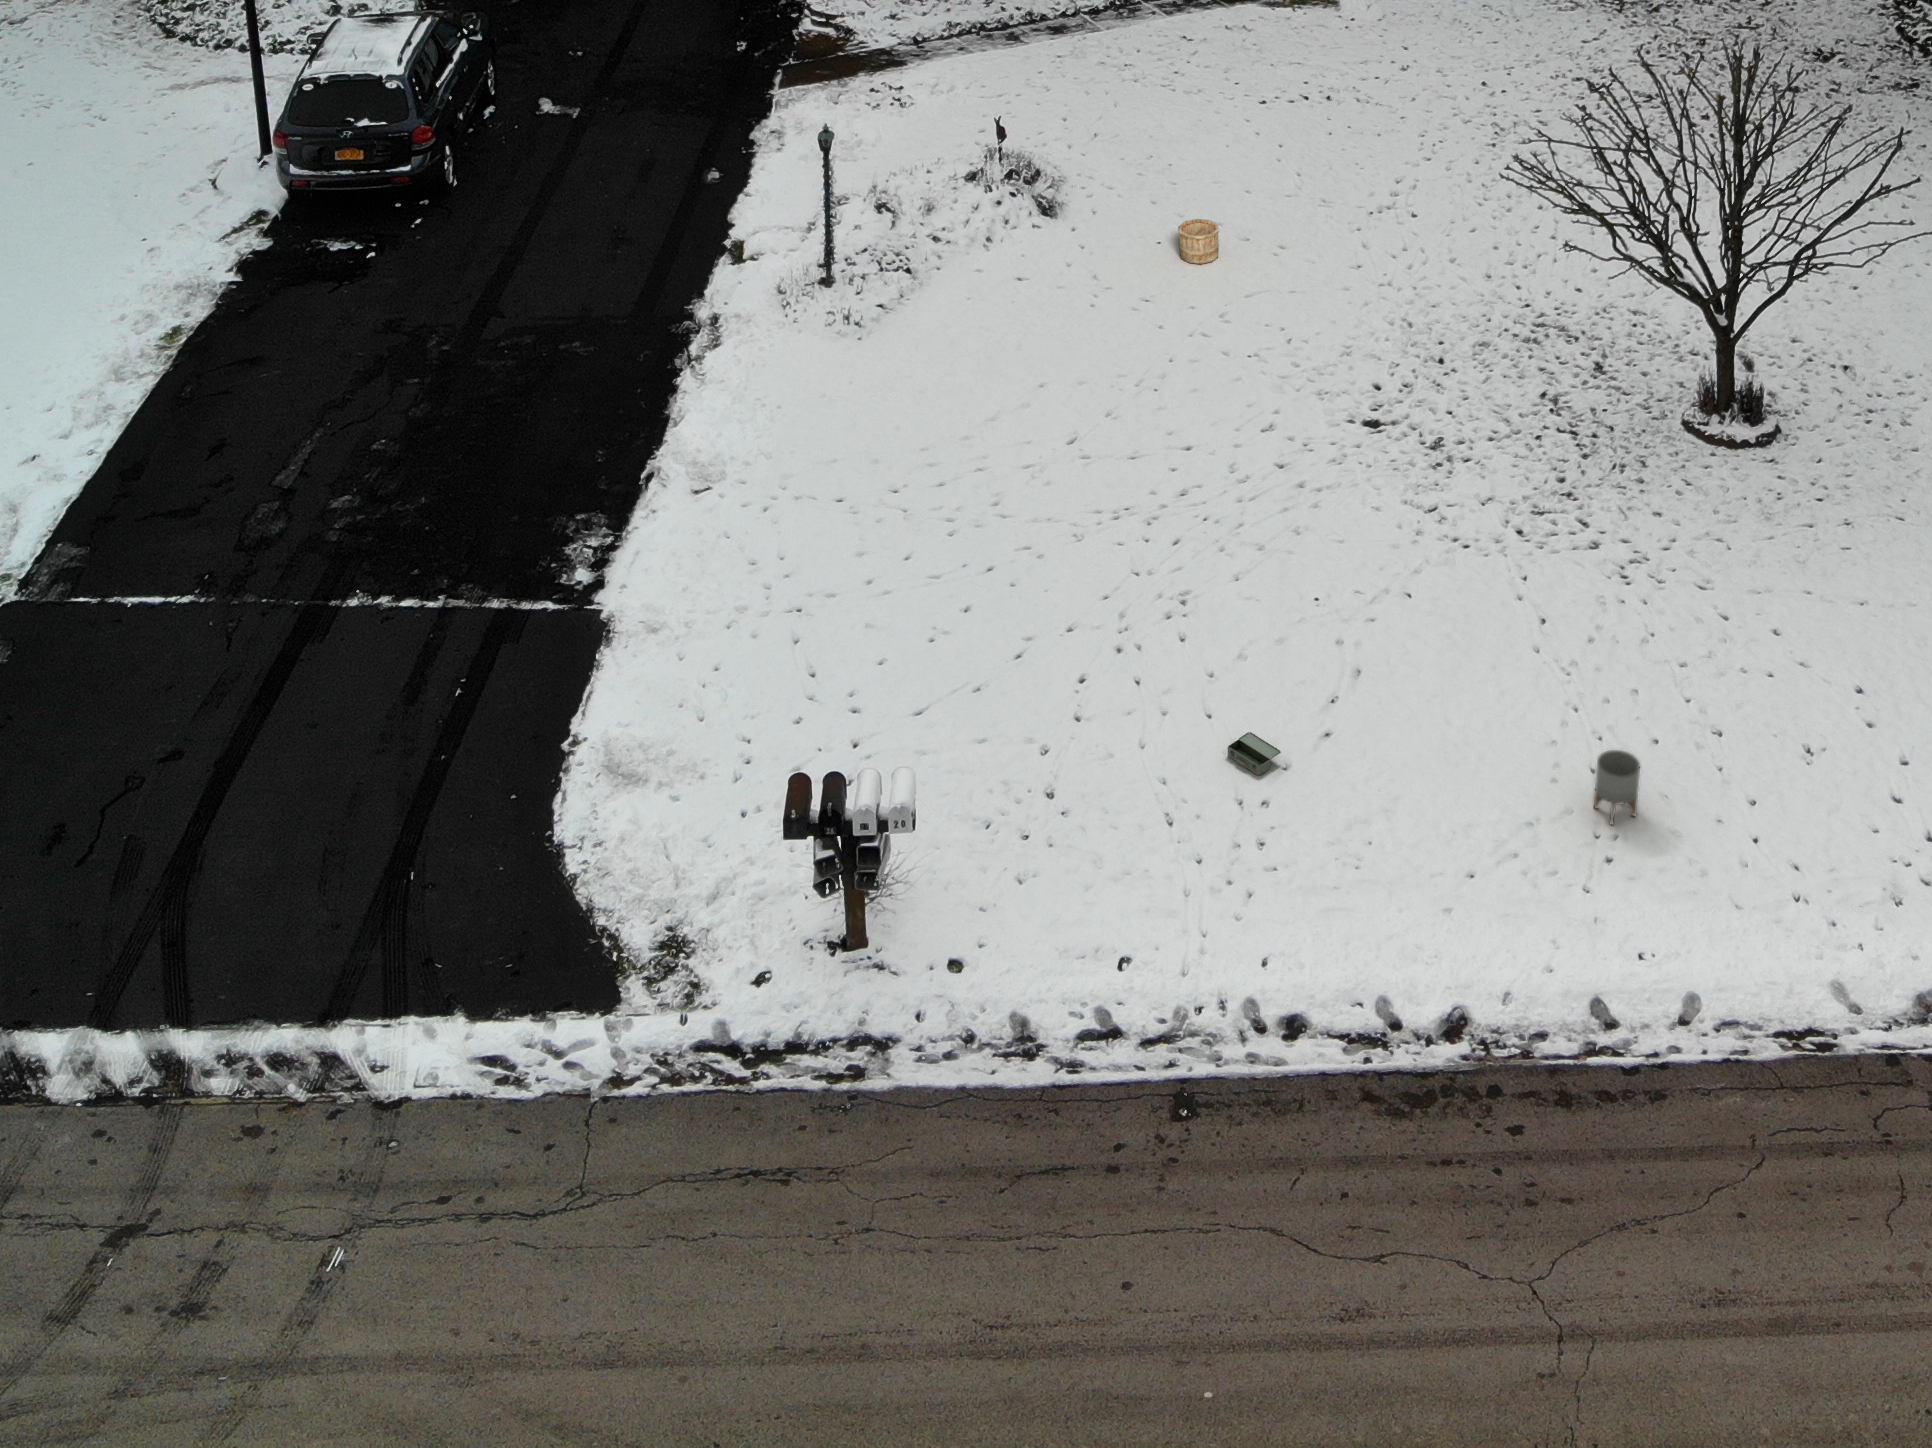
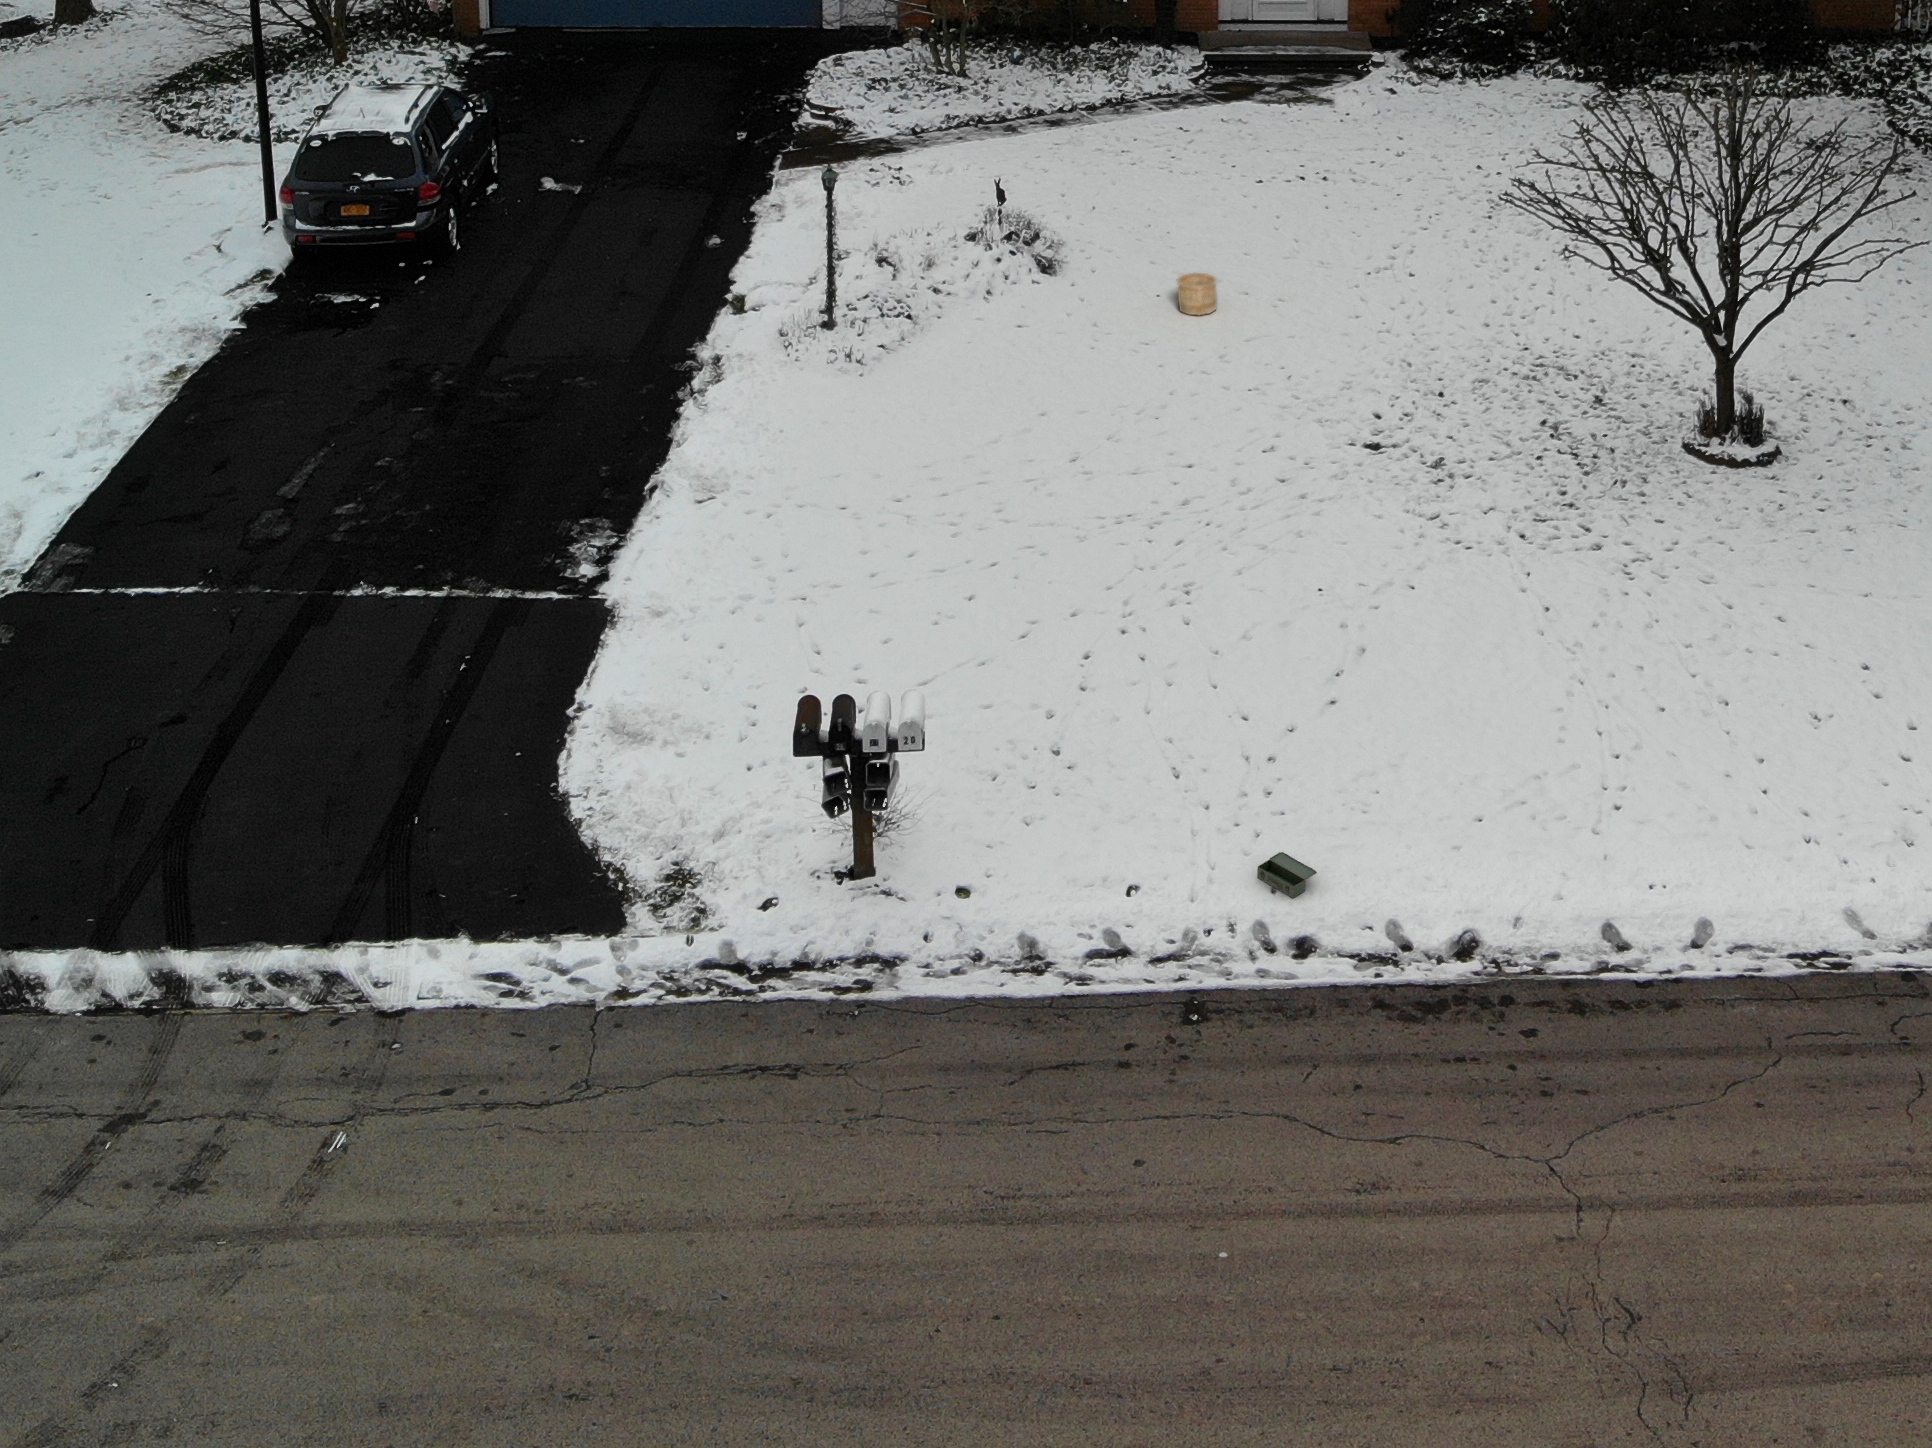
toolbox: present [1228,732,1281,776] -> present [1257,852,1317,898]
planter: present [1594,750,1640,824] -> none [1602,704,1648,779]

